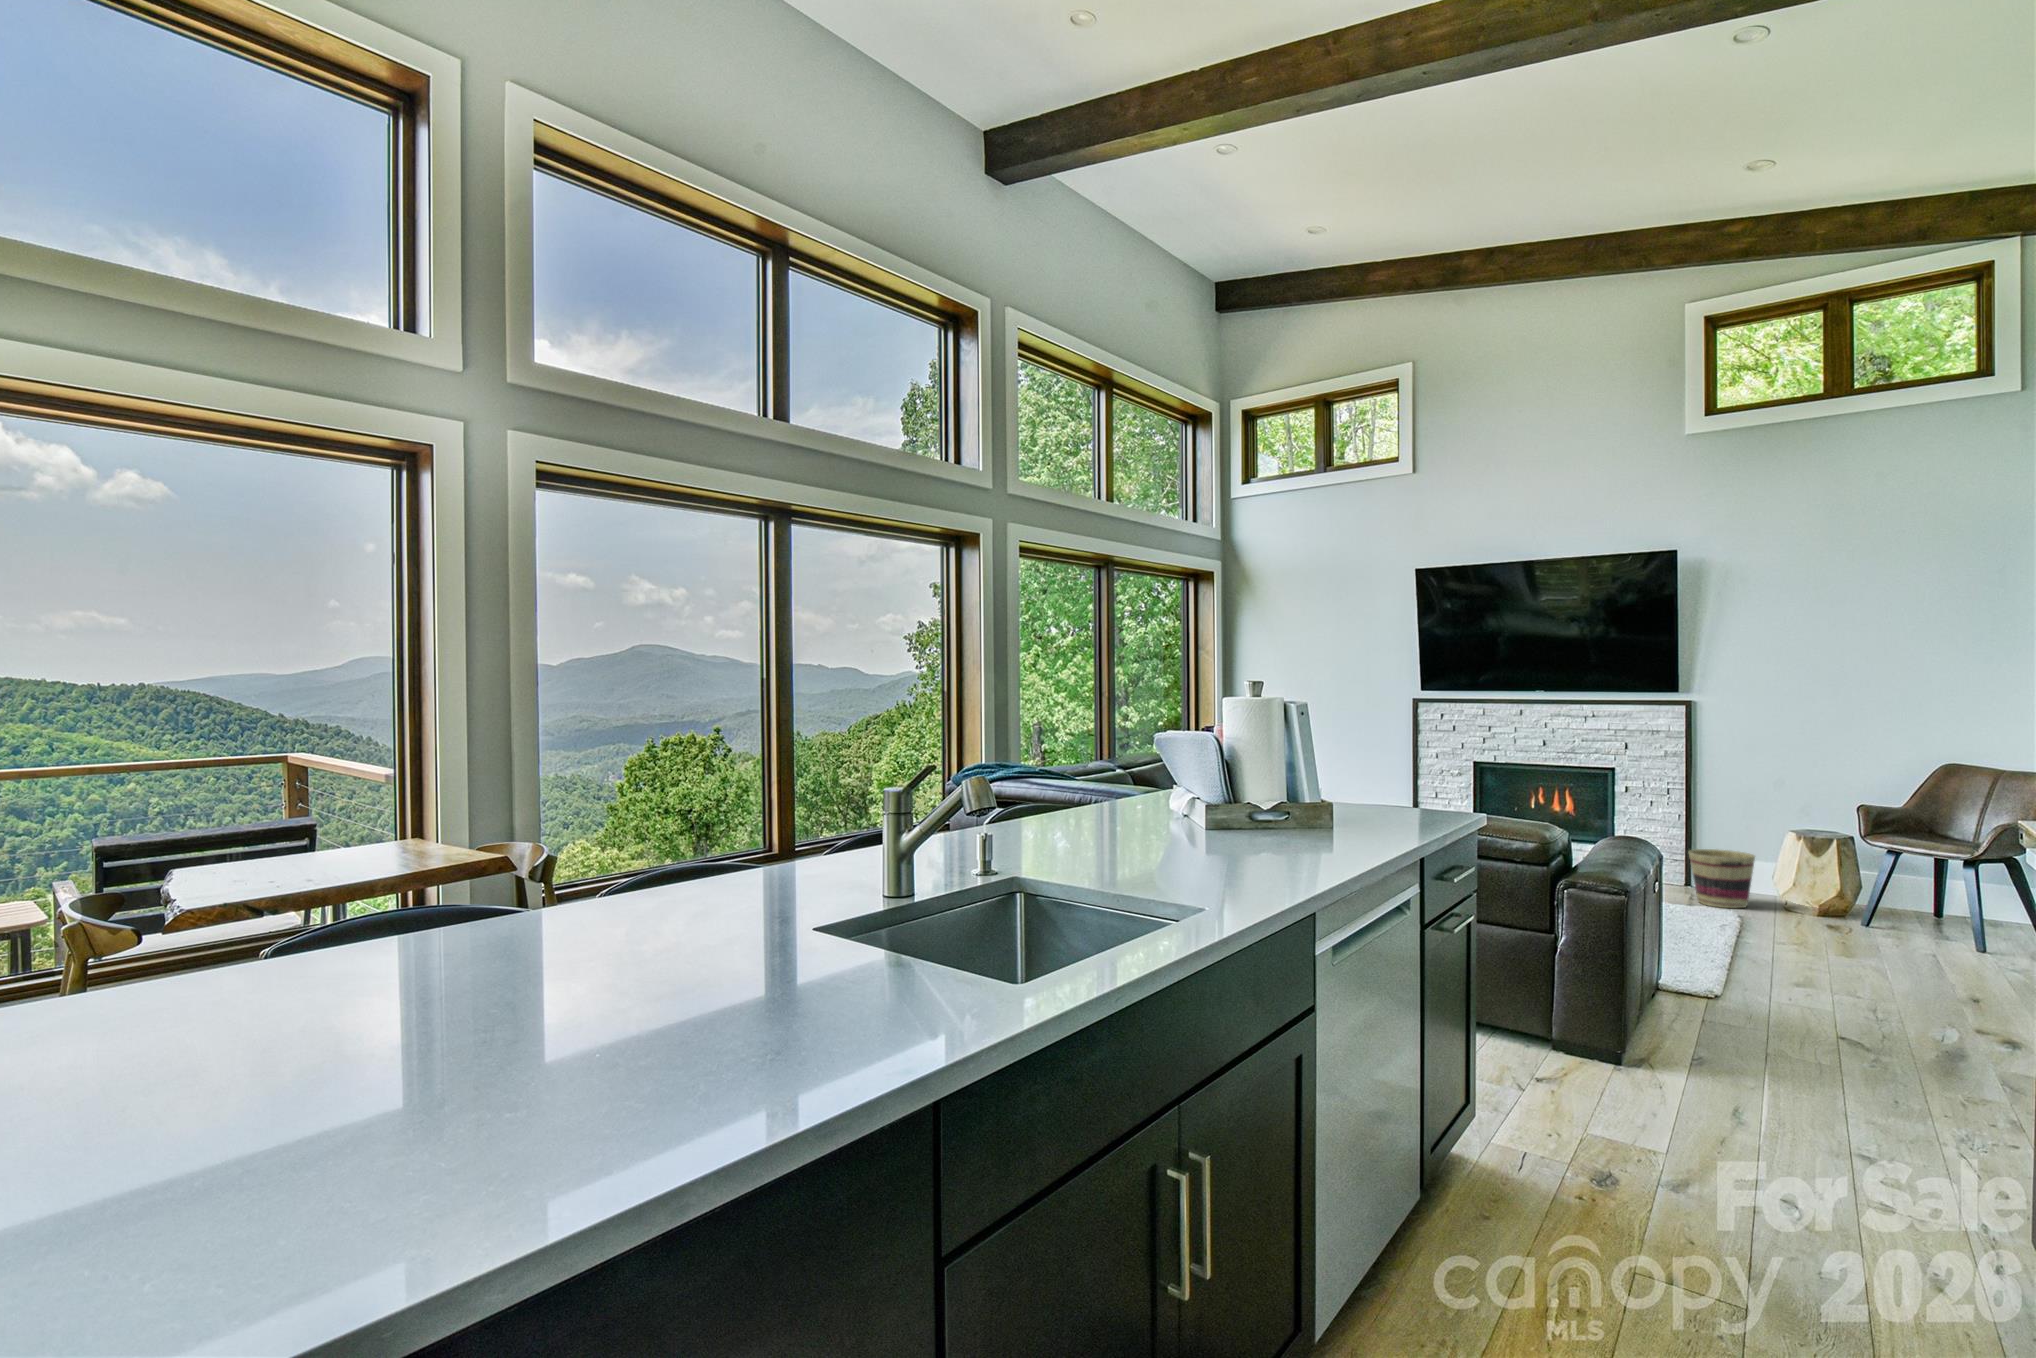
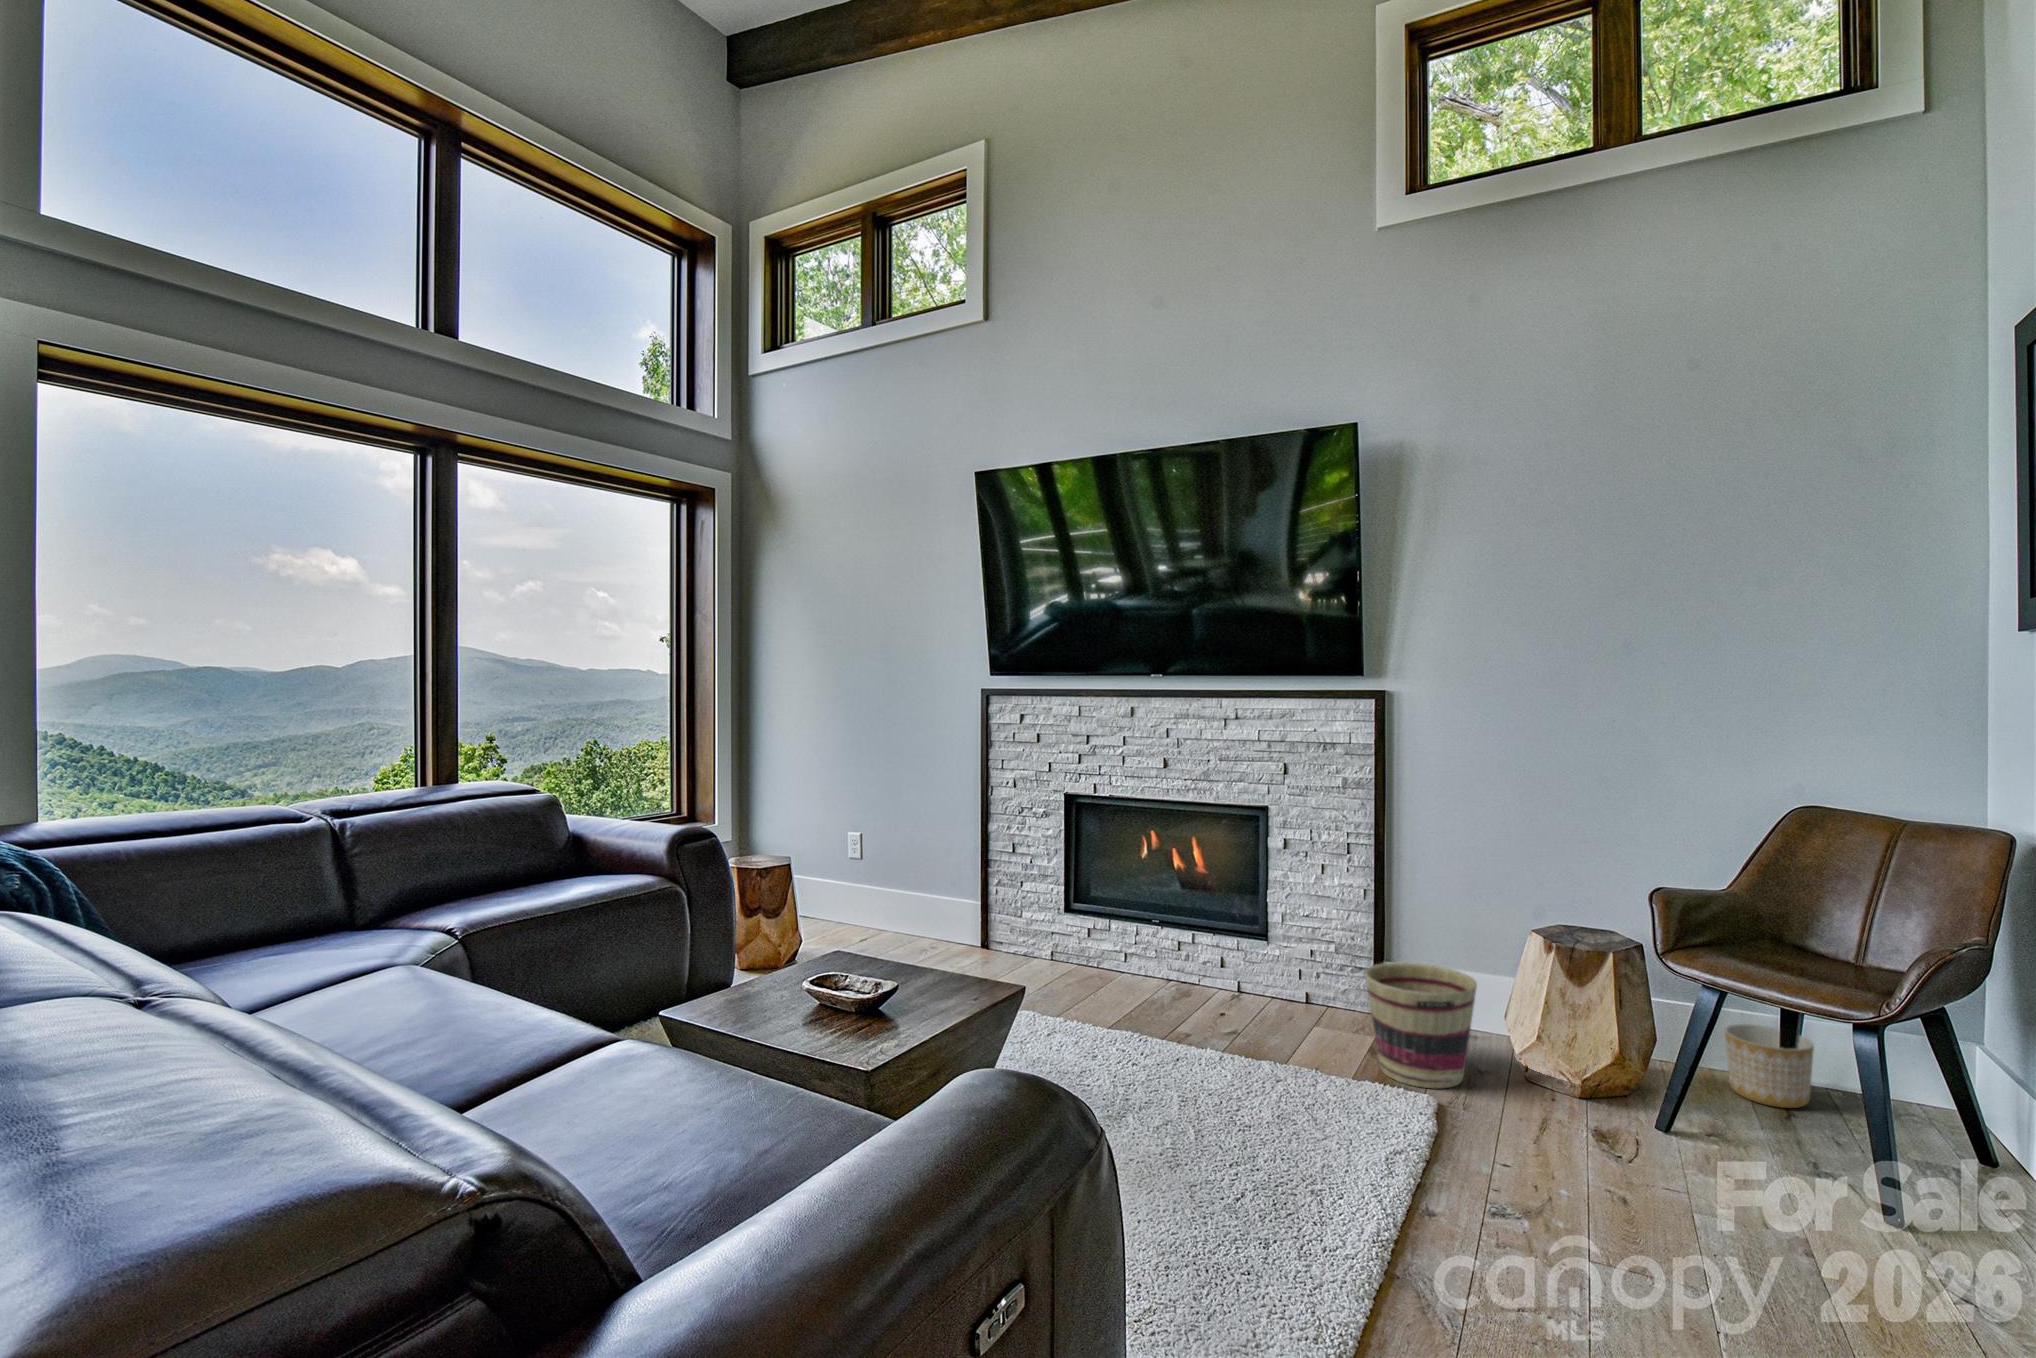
planter: none [1902,881,1953,920] -> present [1724,1024,1814,1108]

